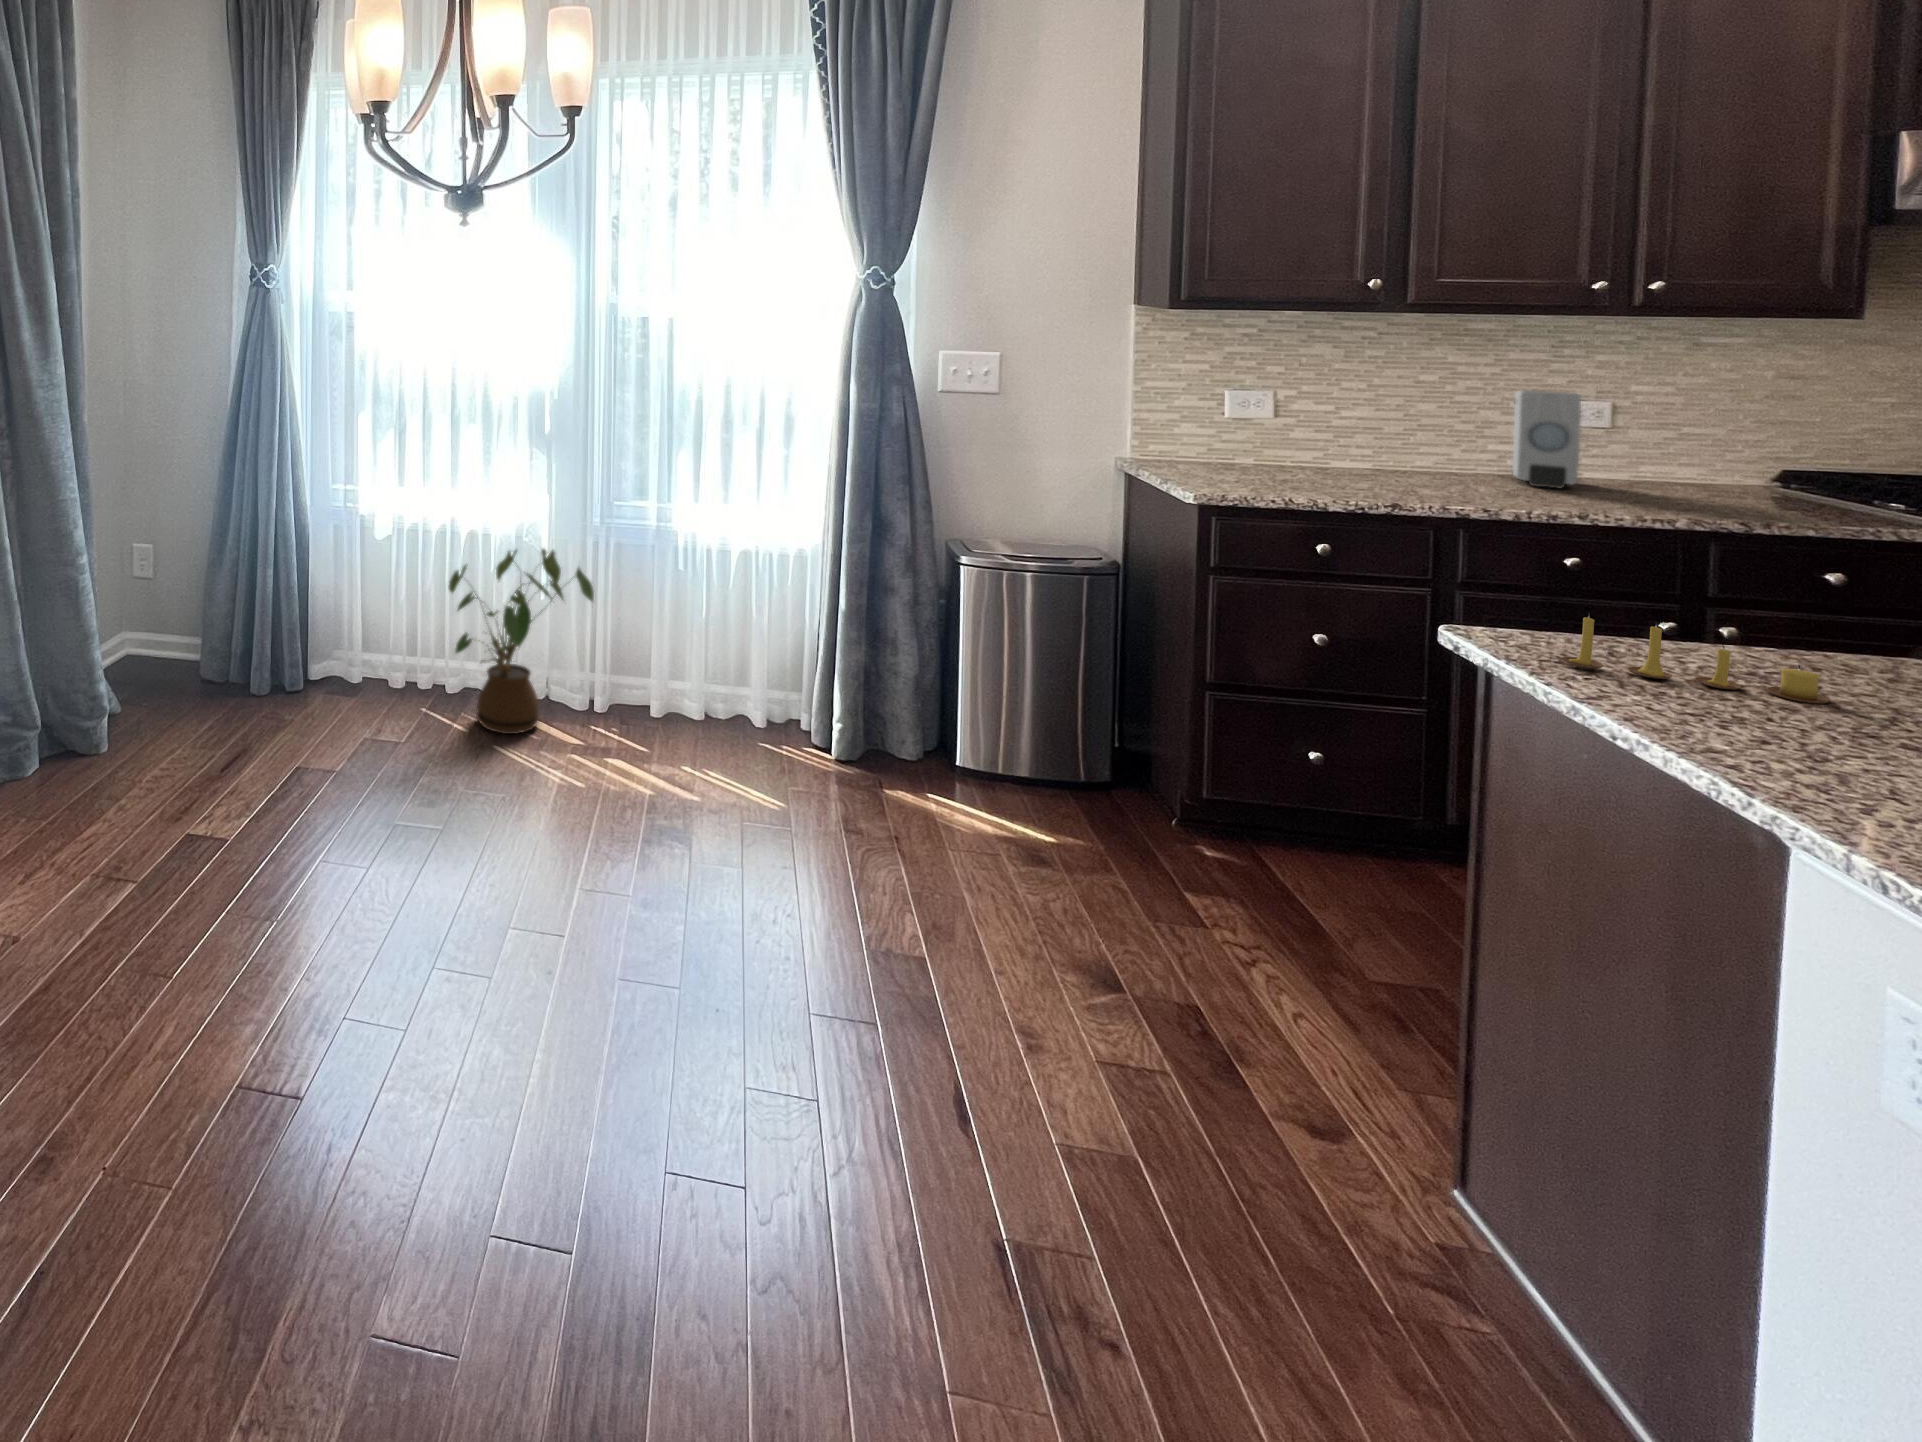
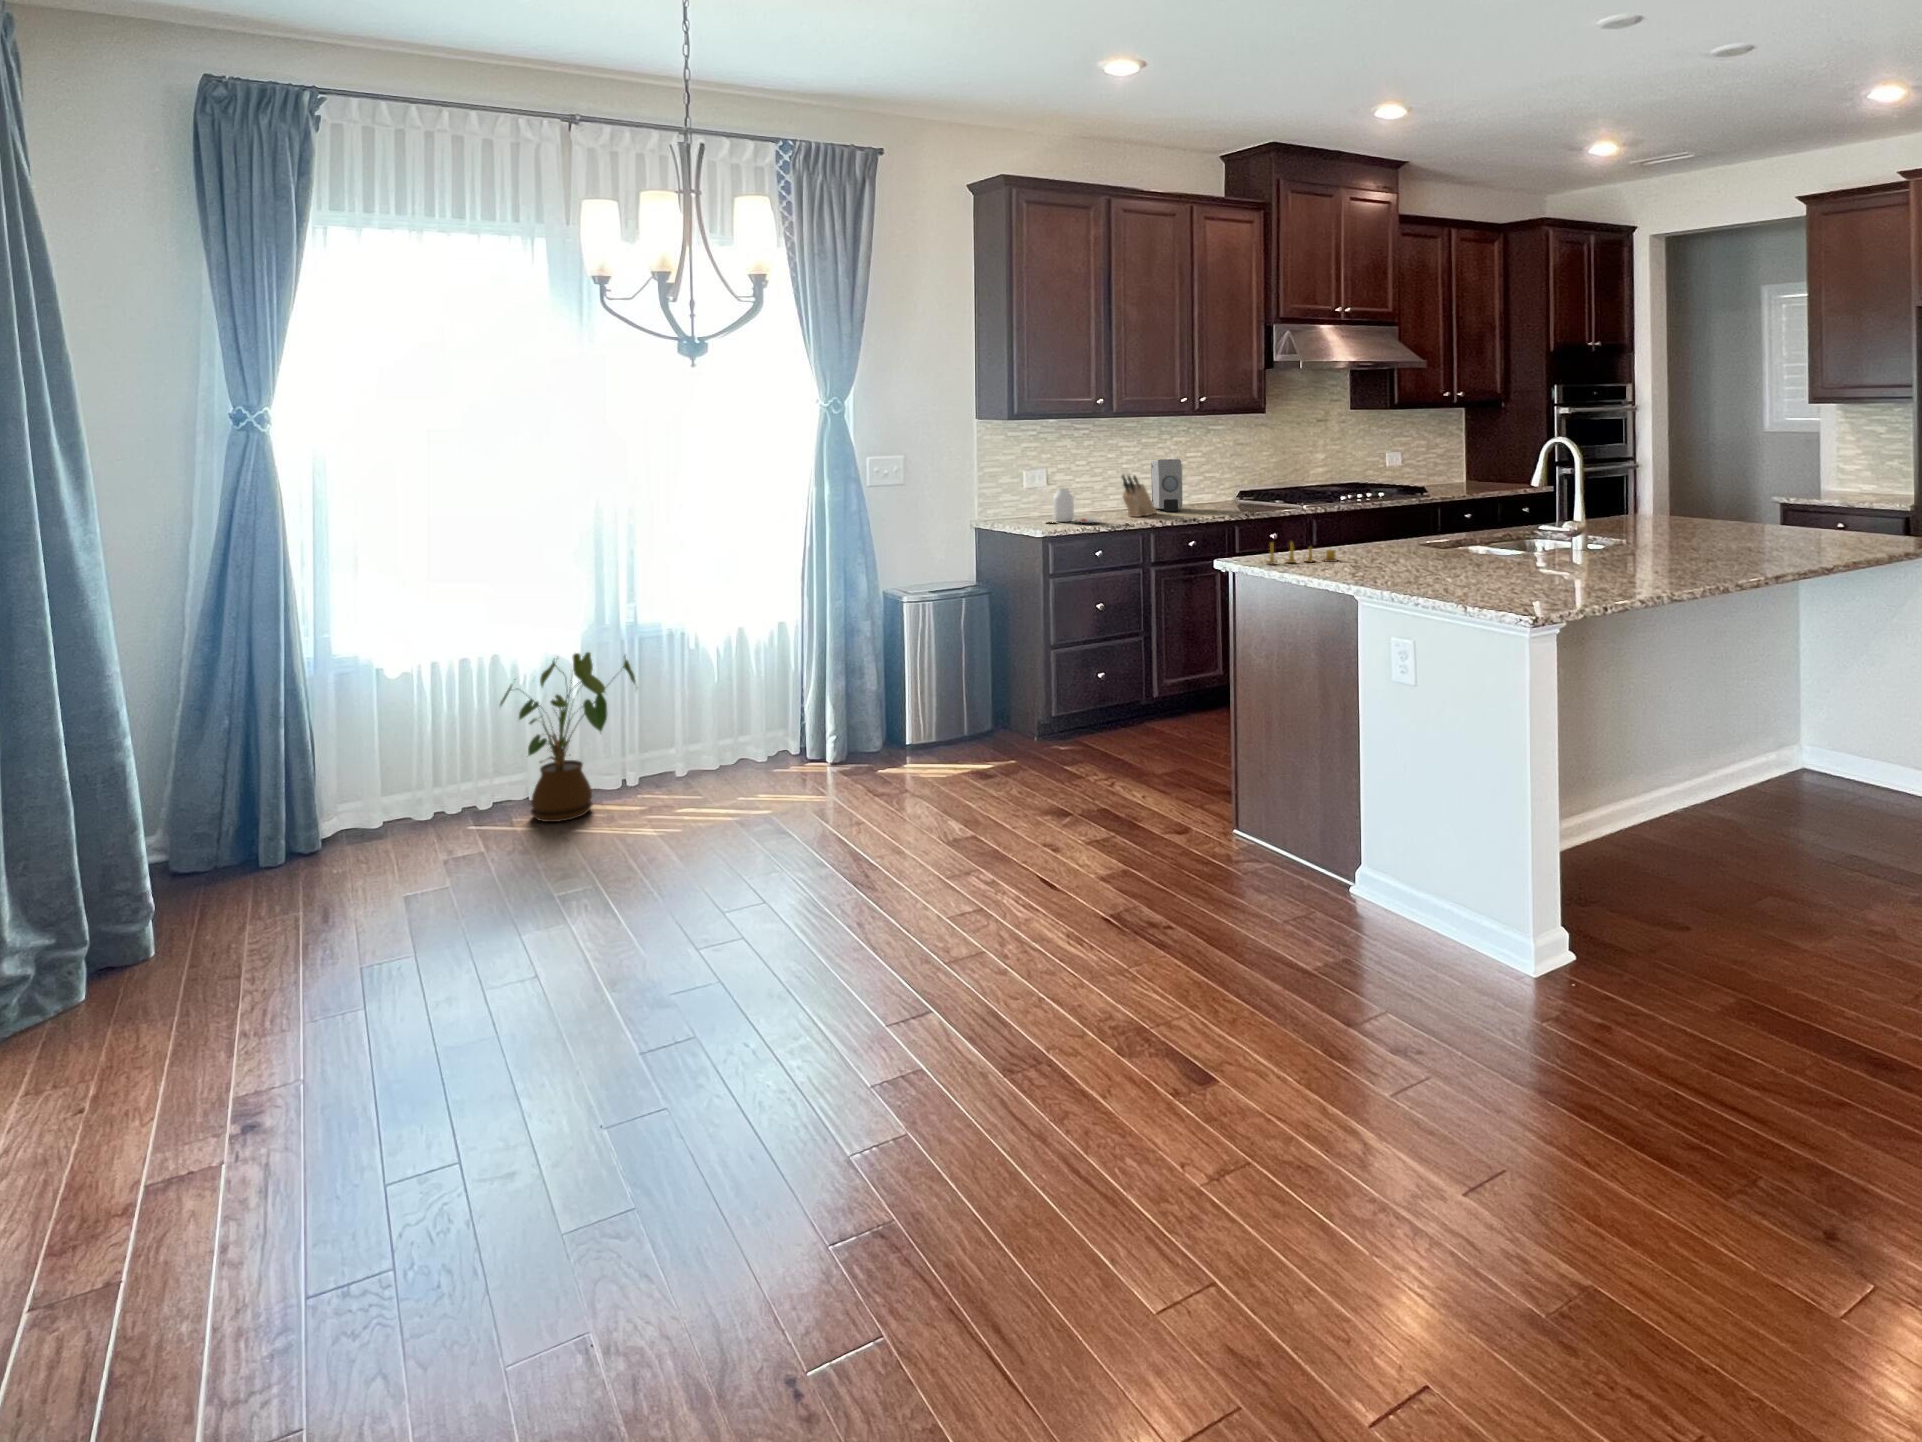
knife block: none [1415,410,1508,490] -> present [1122,475,1156,517]
jar: none [1235,423,1349,489] -> present [1053,488,1099,523]

